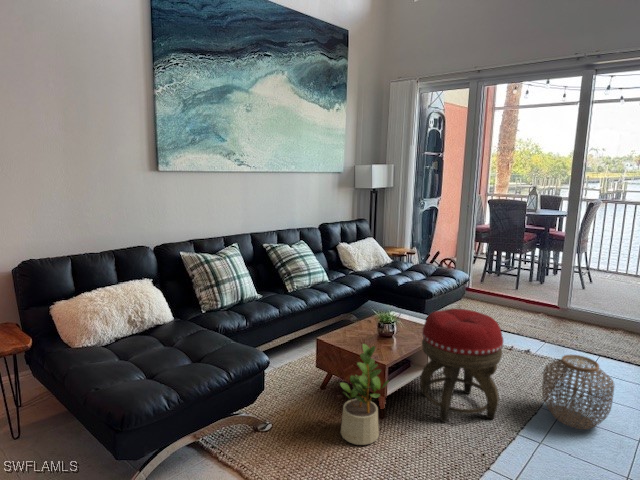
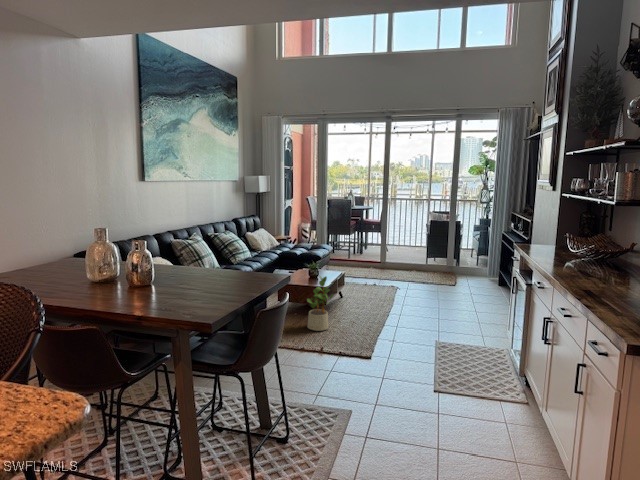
footstool: present [420,309,503,422] -> none [334,258,378,317]
woven basket: present [542,355,614,429] -> none [393,275,425,310]

